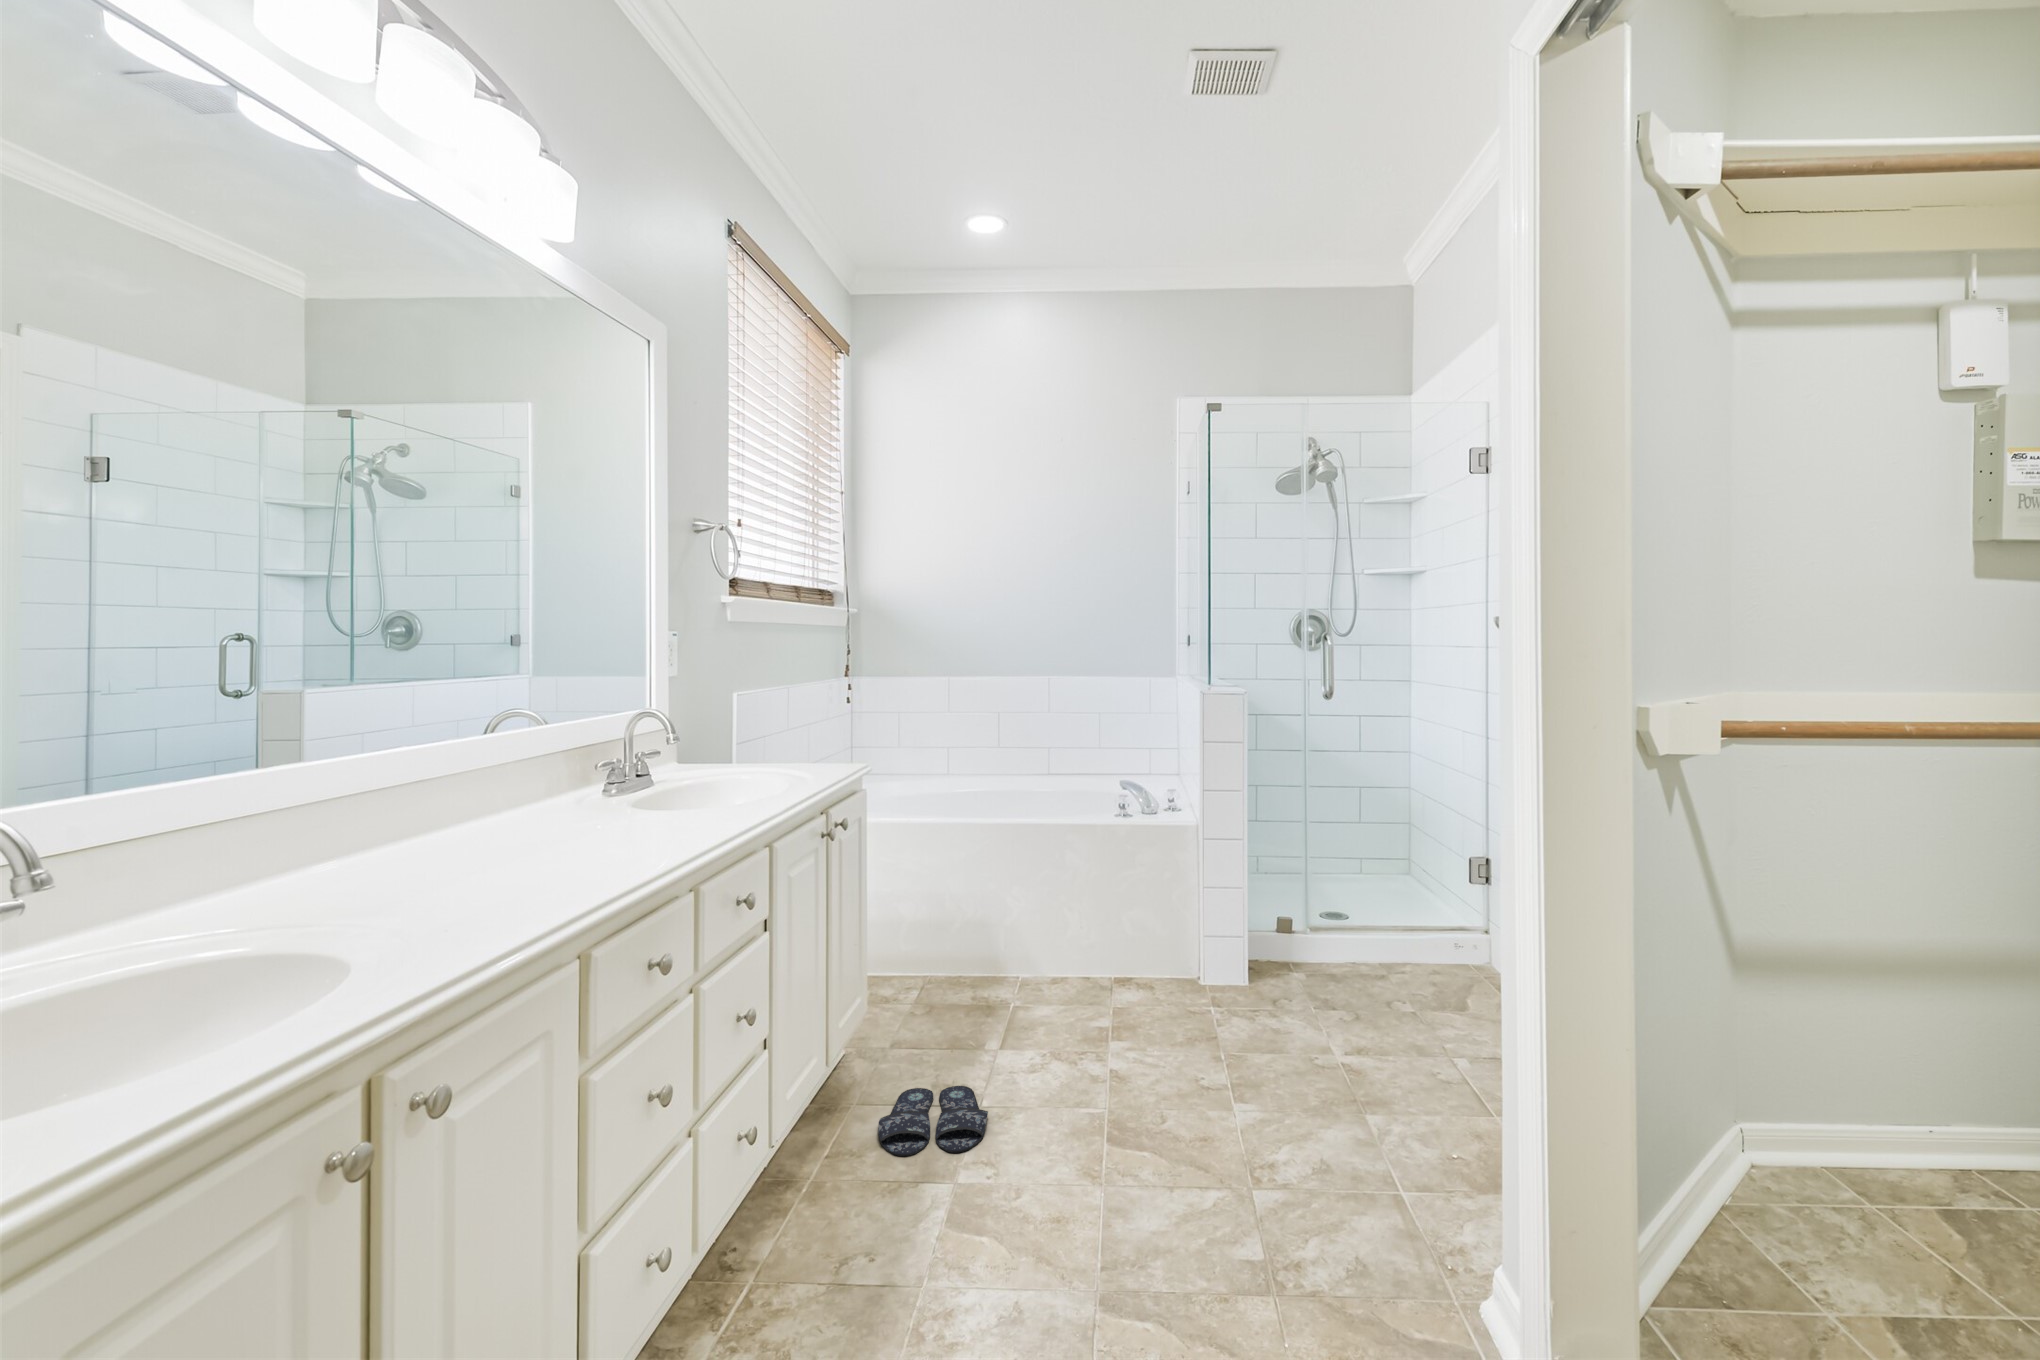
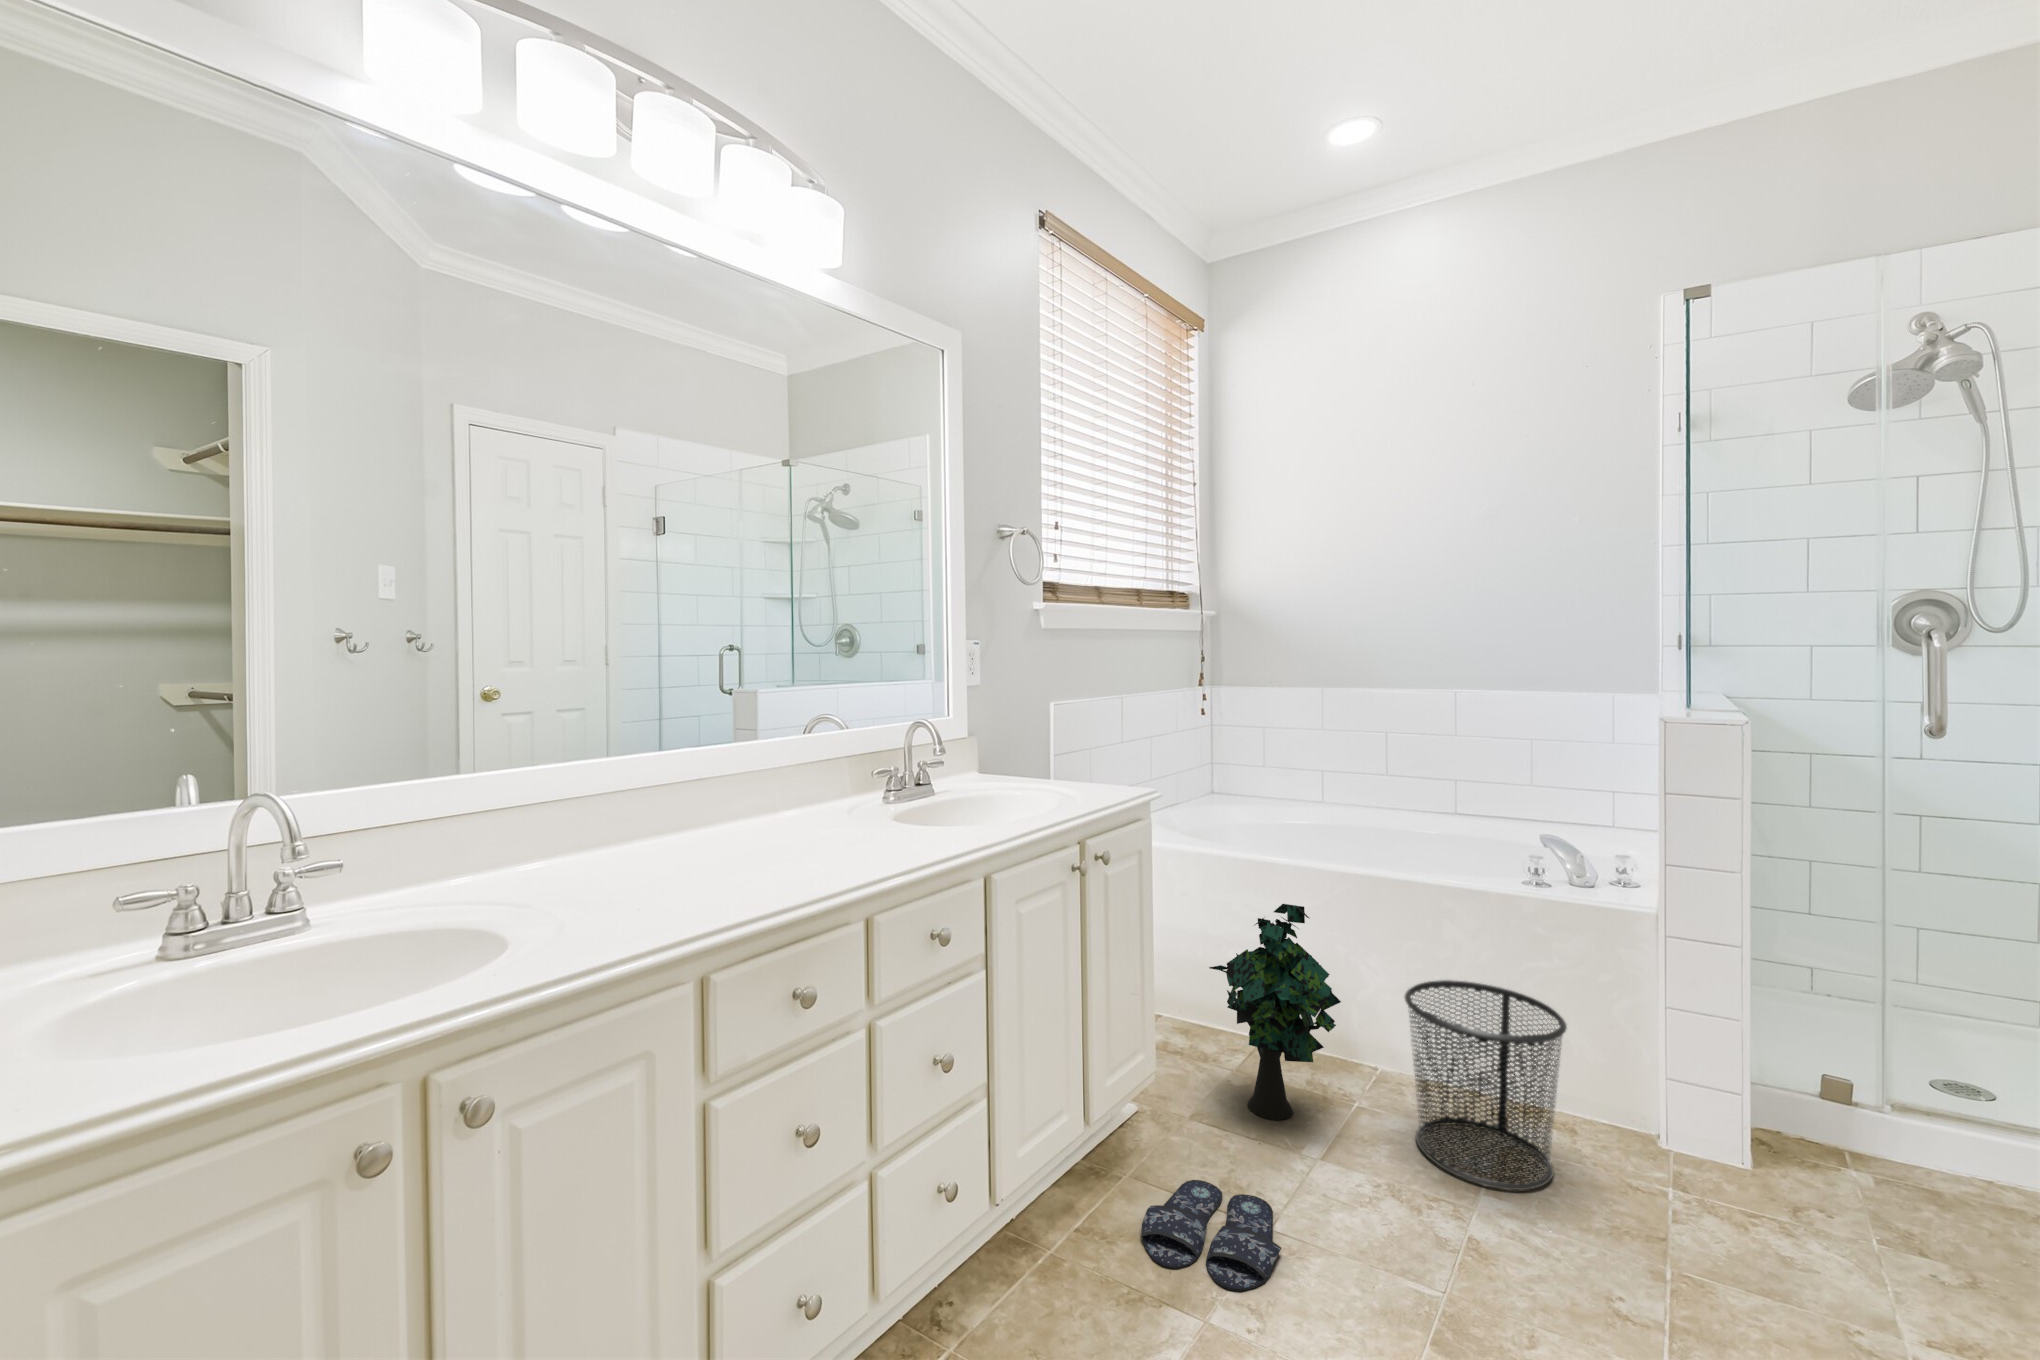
decorative plant: none [896,850,1001,1031] -> present [1209,904,1341,1120]
waste bin: none [1047,889,1149,1030] -> present [1405,980,1567,1190]

